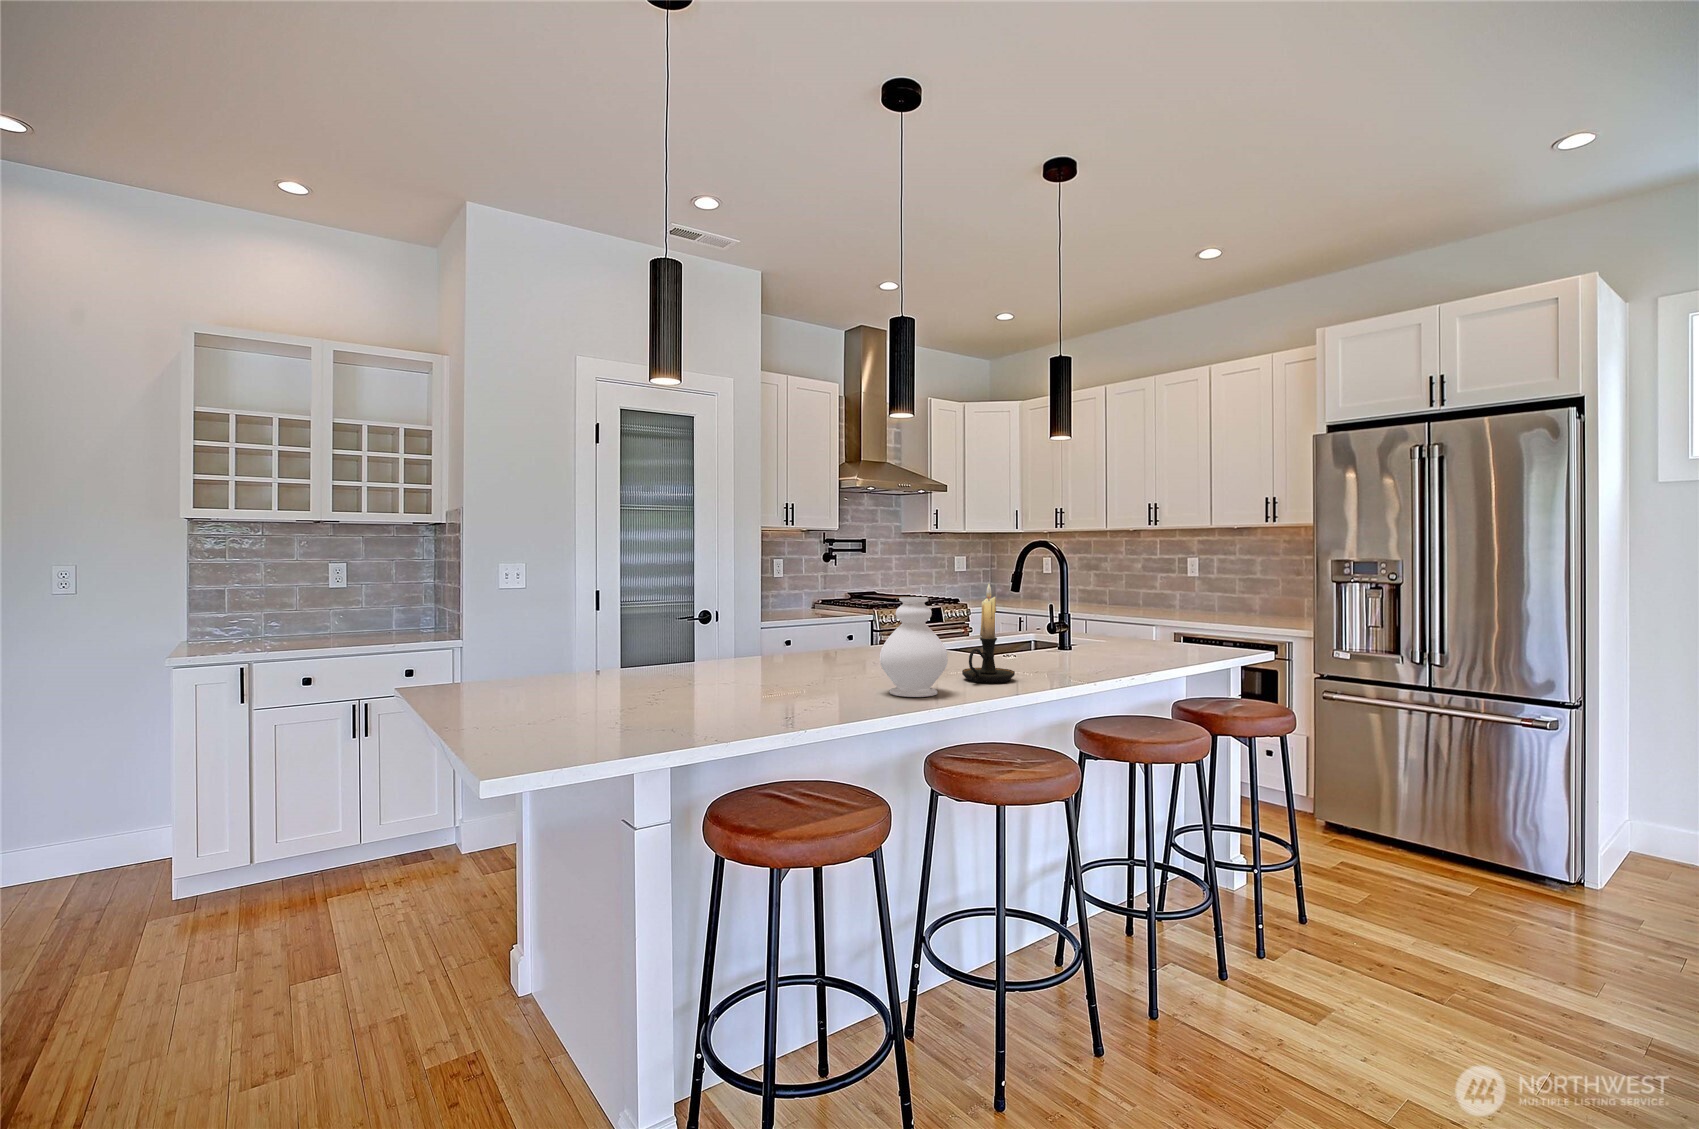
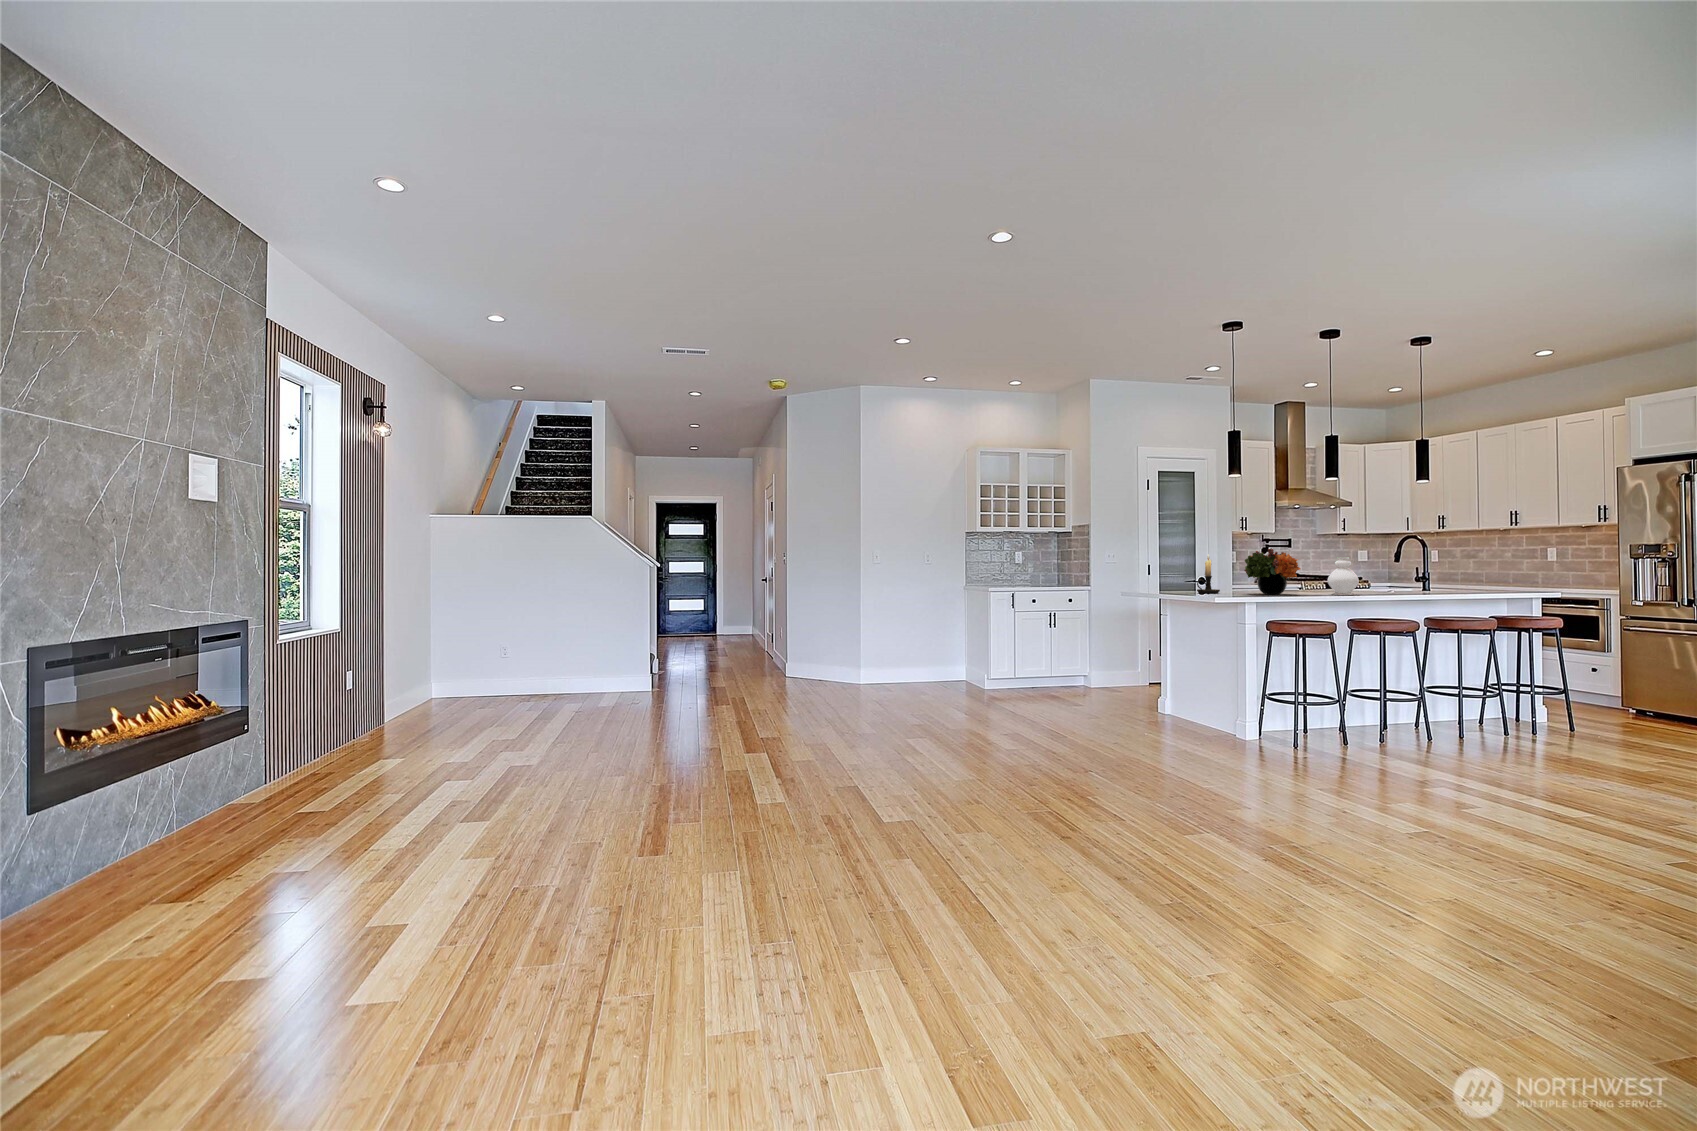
flower arrangement: none [665,576,813,704] -> present [1244,549,1300,595]
candle holder: present [962,584,1015,683] -> present [1197,555,1220,593]

